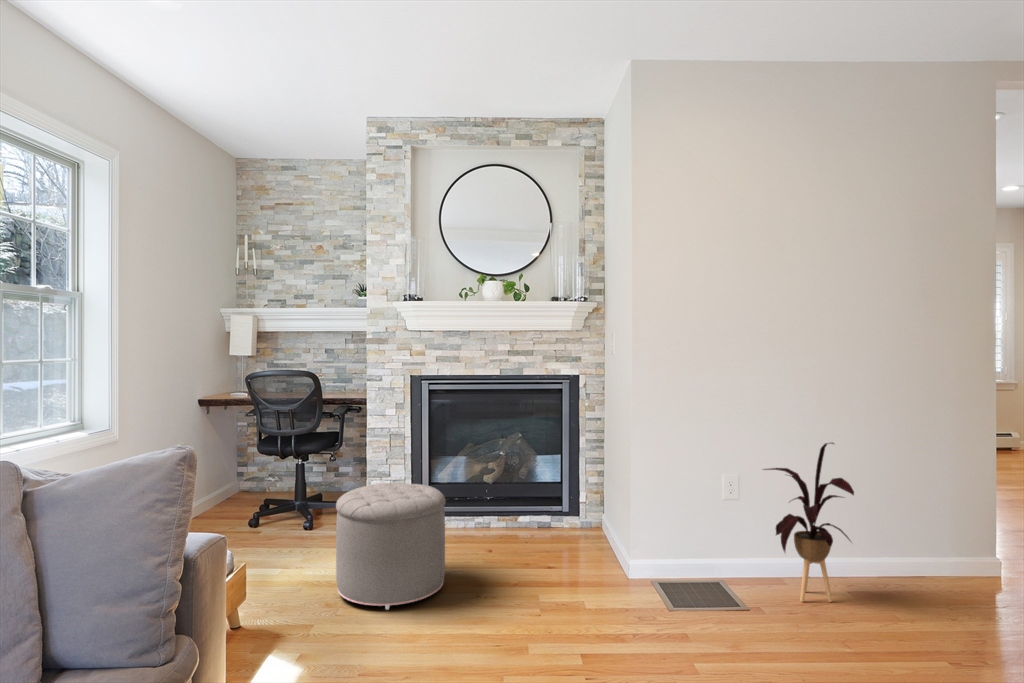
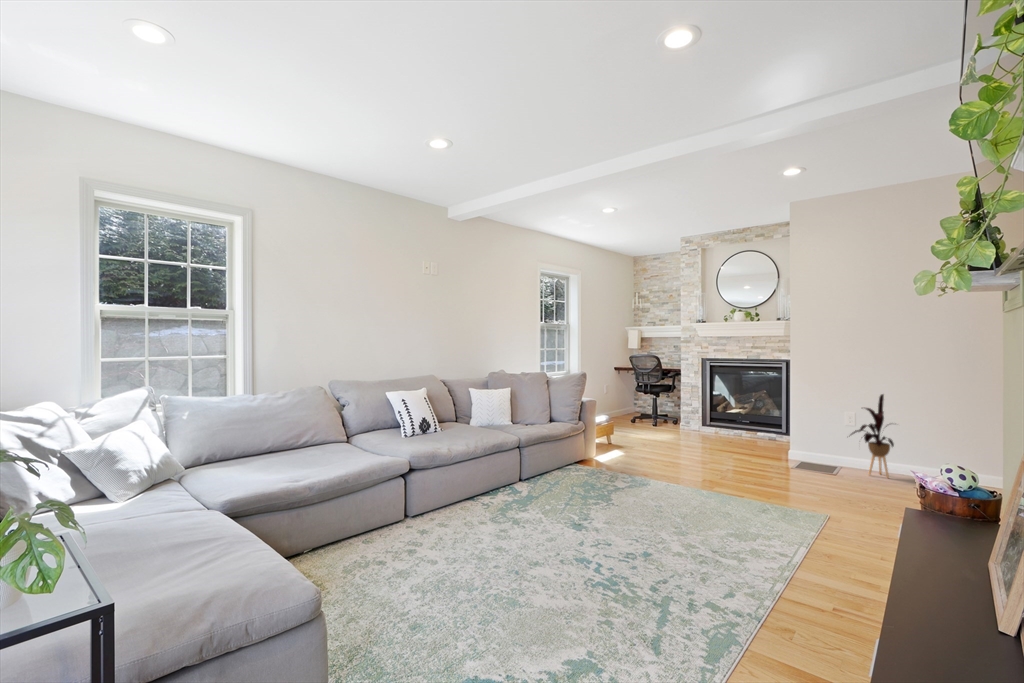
ottoman: present [336,483,446,610] -> none [650,401,696,446]

